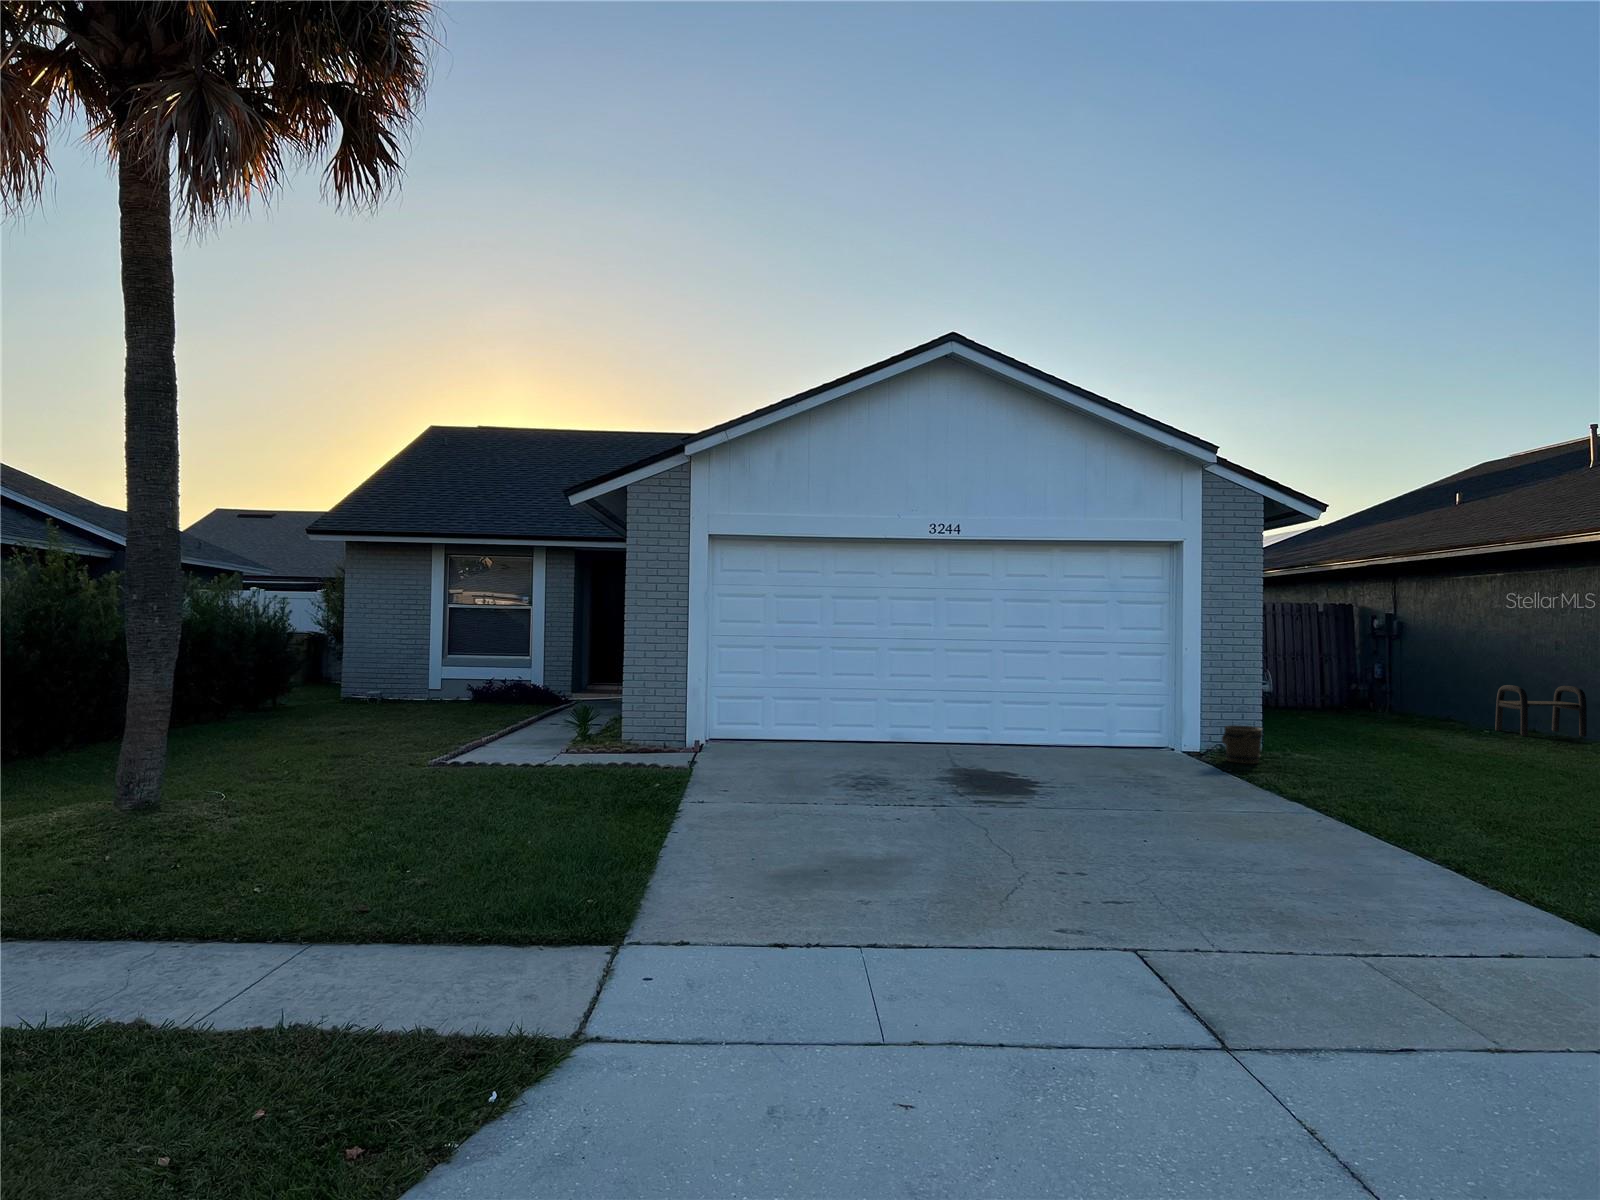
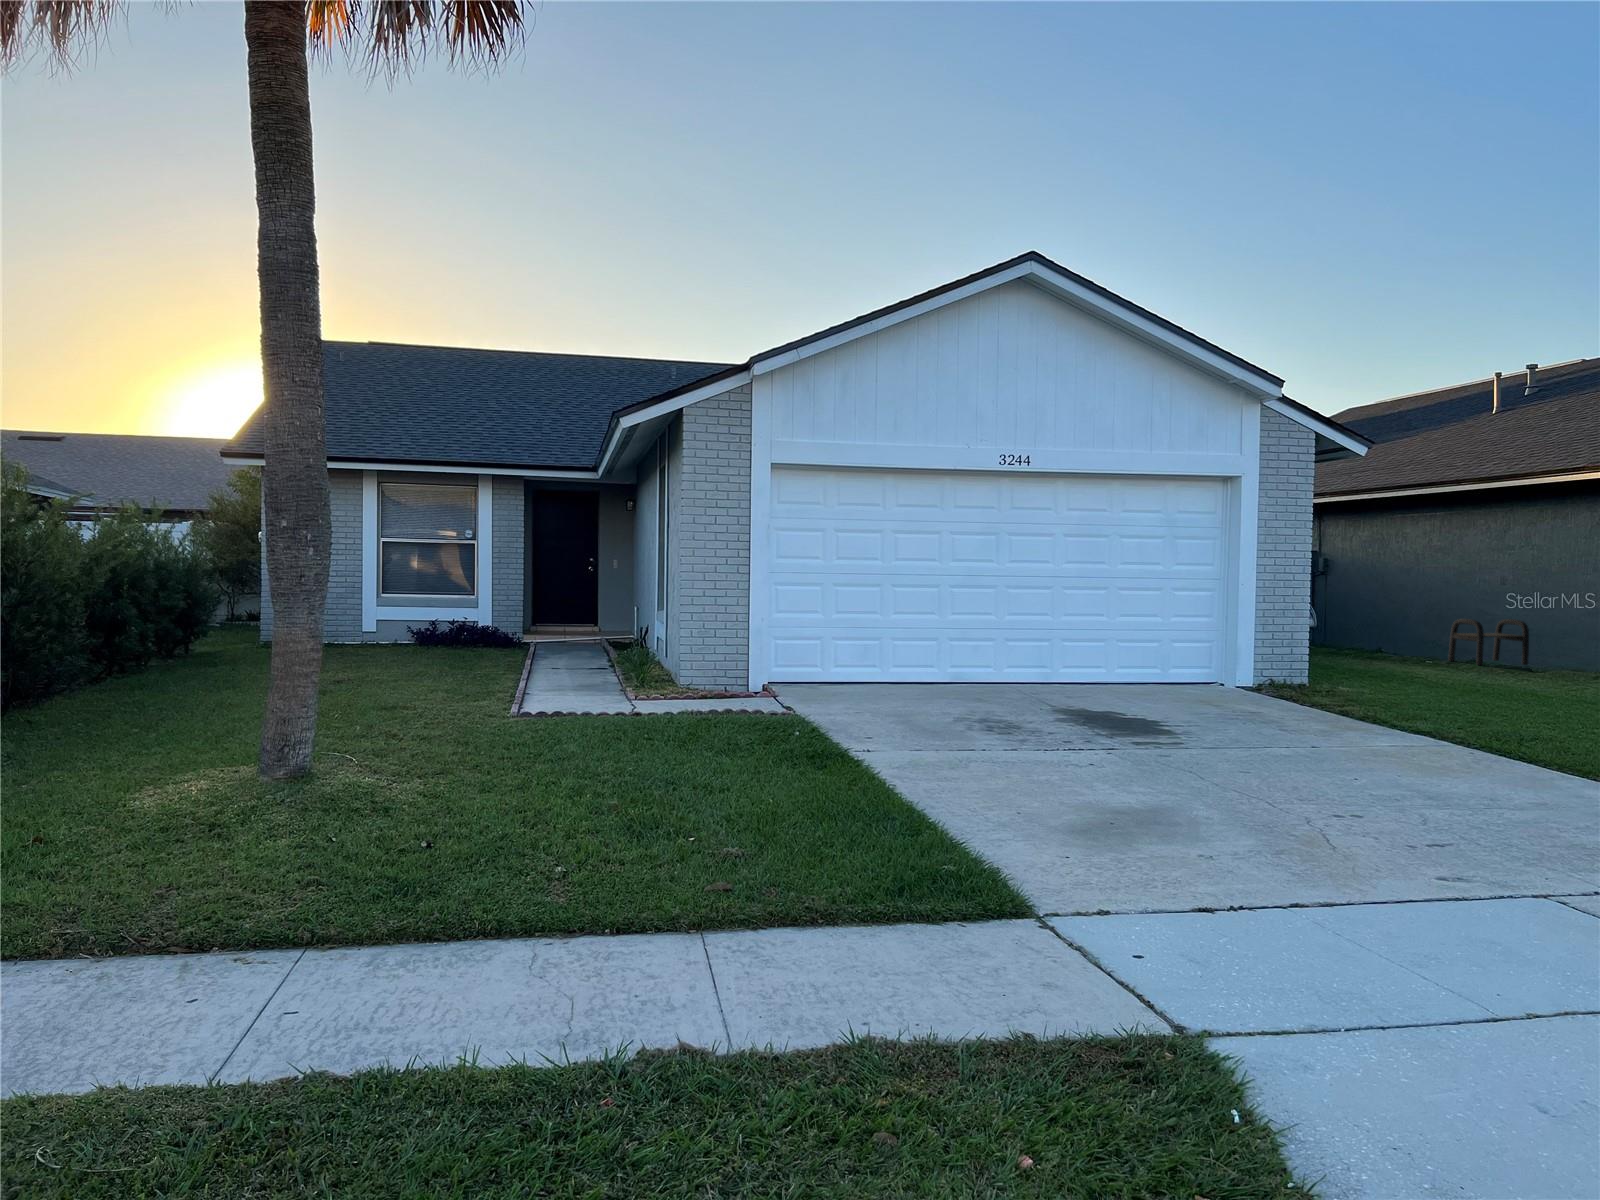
bucket: present [1222,725,1263,764] -> none [1274,659,1316,696]

